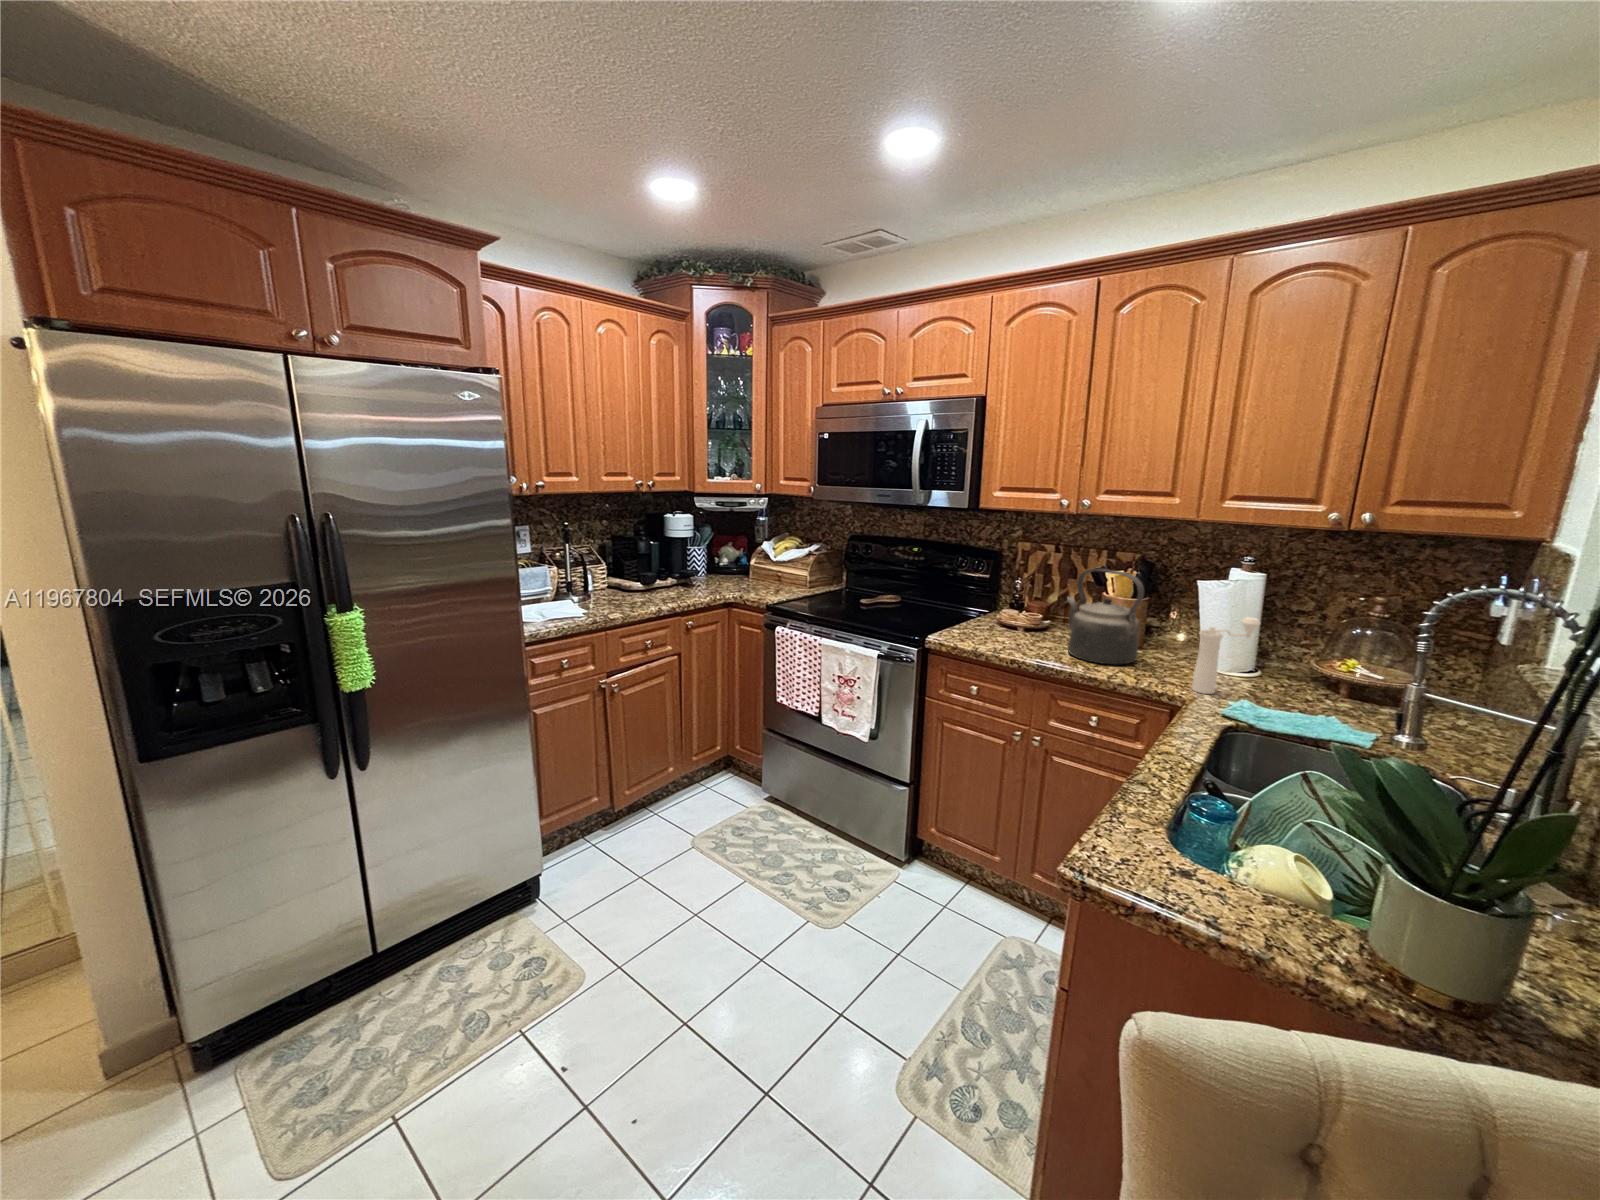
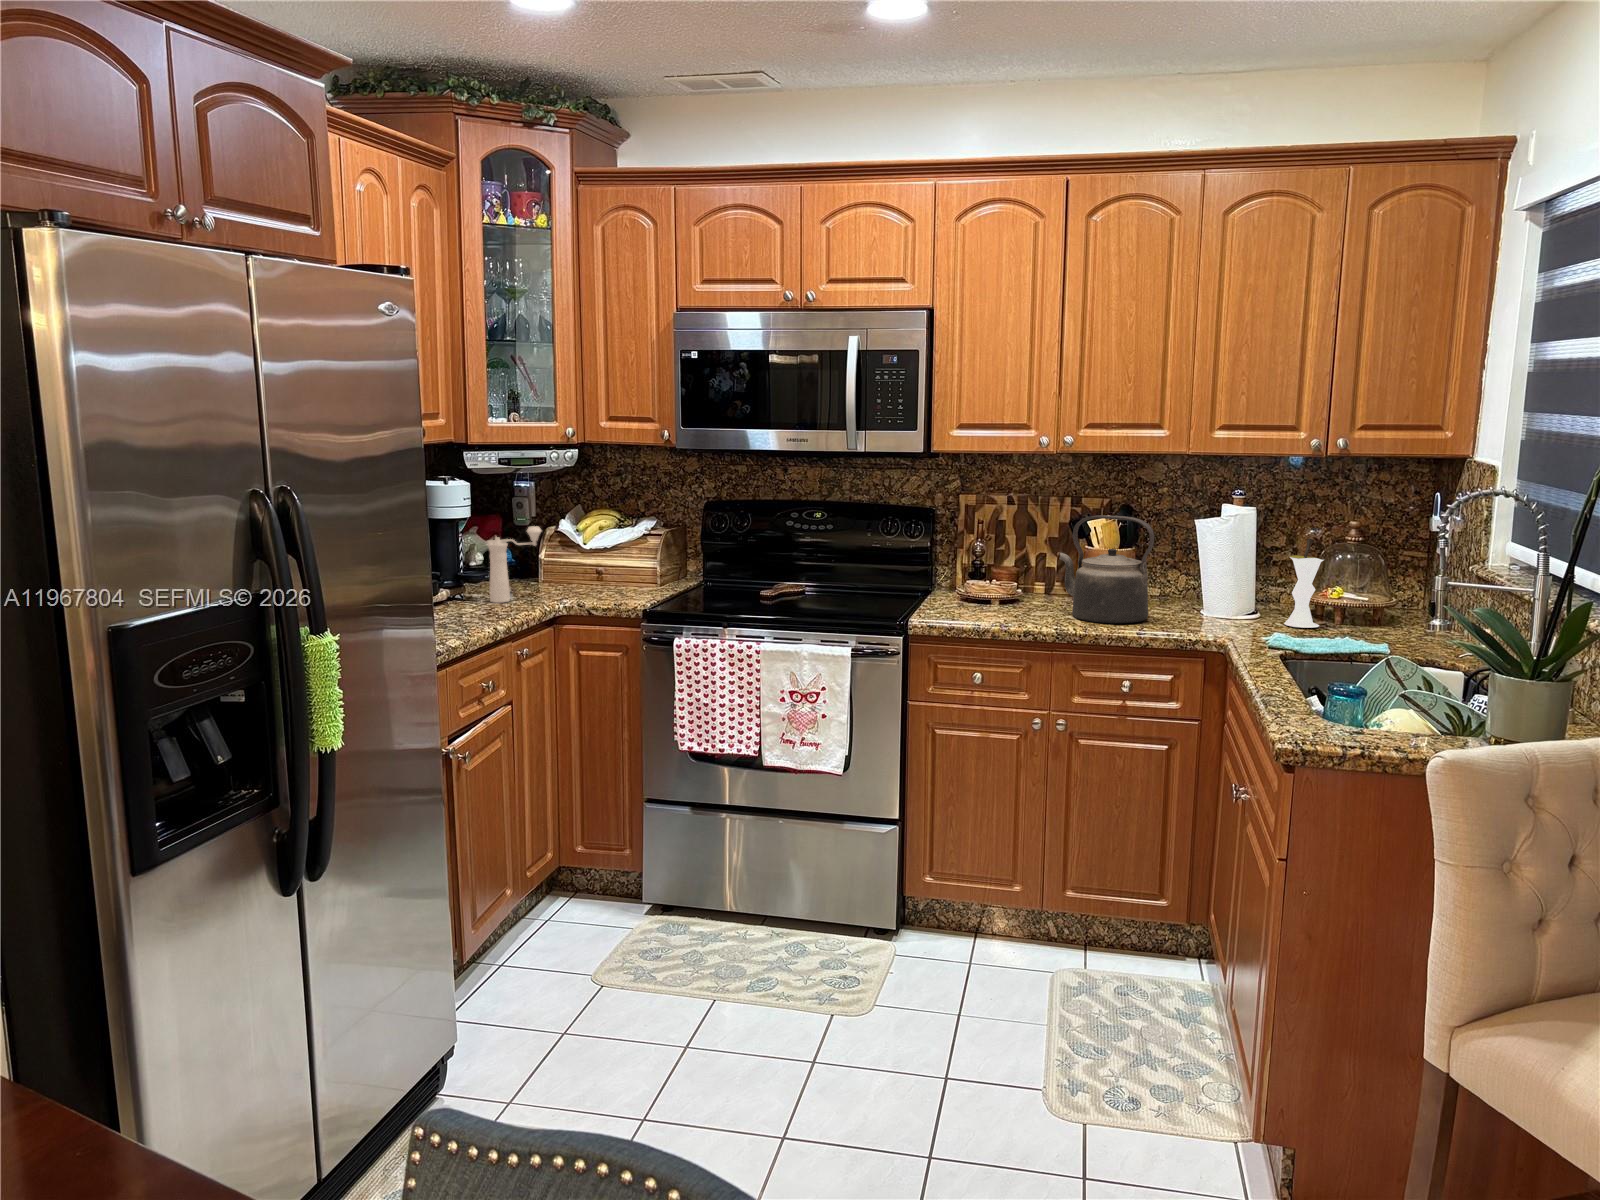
vase: none [1279,608,1333,697] -> present [1284,538,1323,628]
pepper mill: present [1192,617,1260,694] -> present [488,526,541,603]

